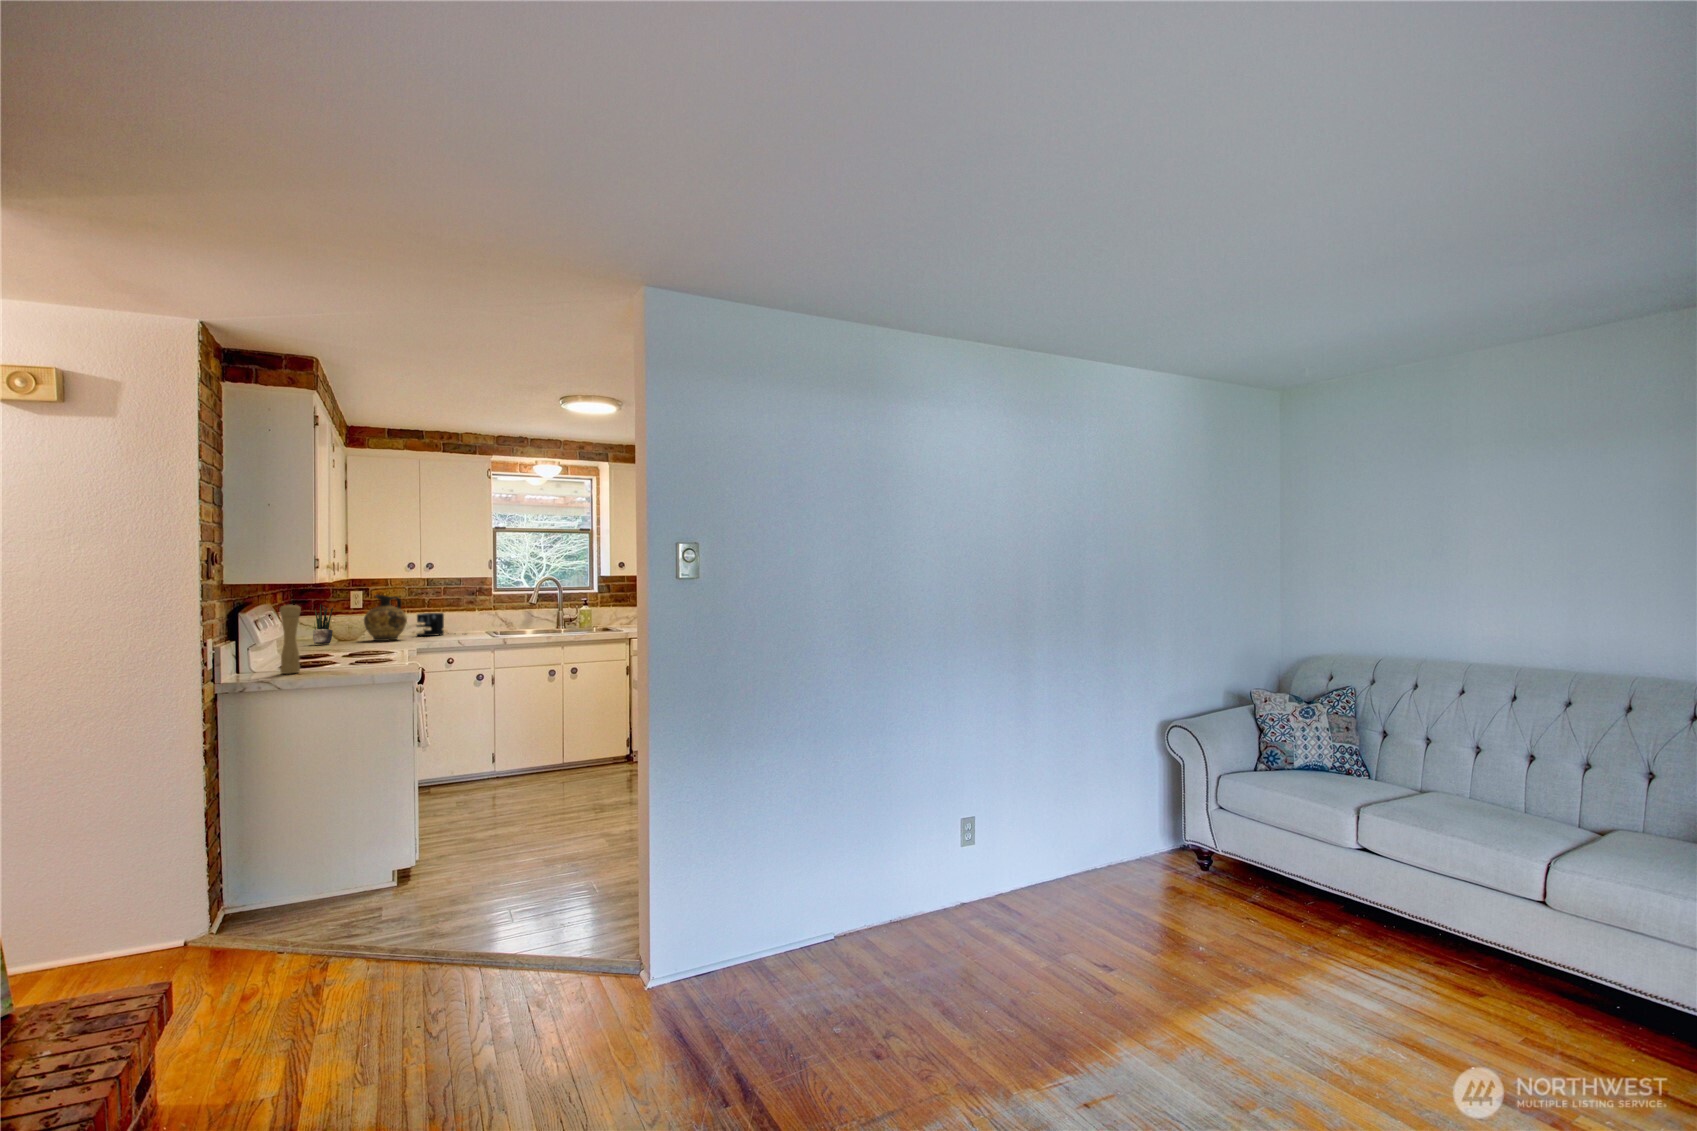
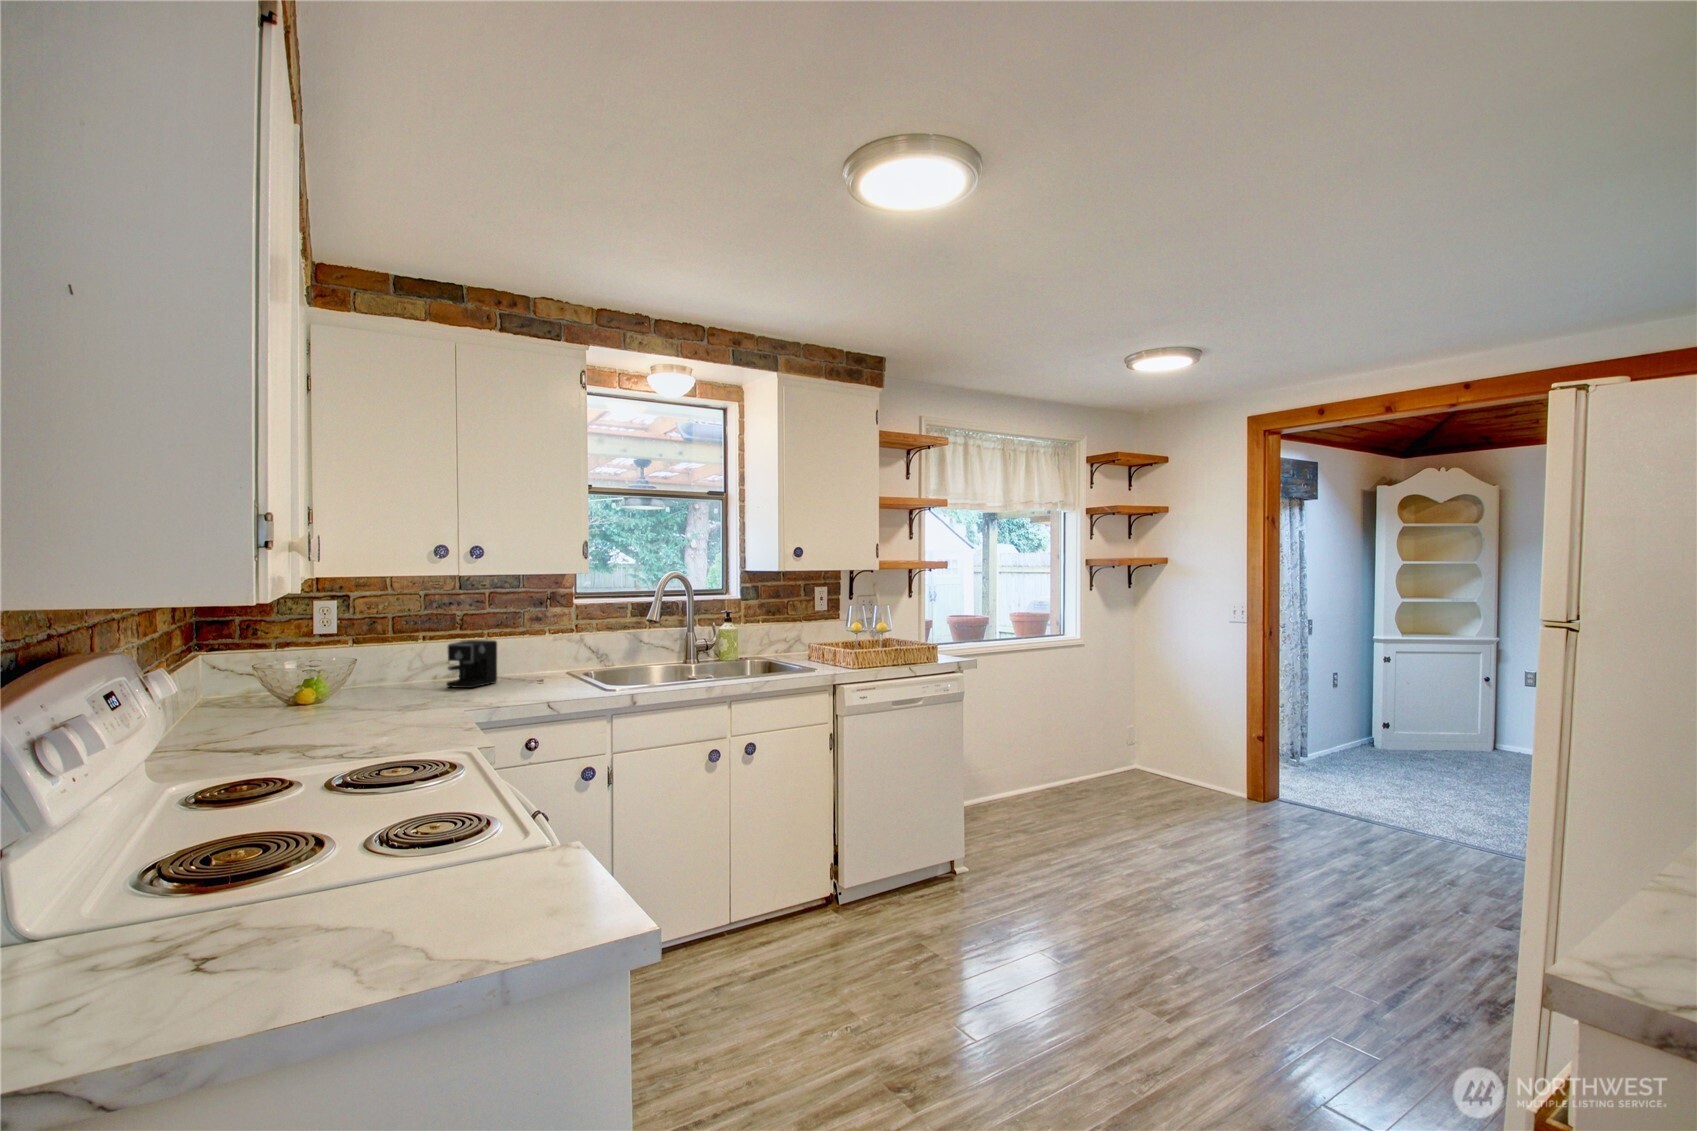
ceramic jug: present [364,595,407,641] -> none [349,608,439,707]
pepper mill: present [280,604,301,674] -> none [123,702,221,1012]
potted plant: present [313,604,333,644] -> none [236,631,284,723]

